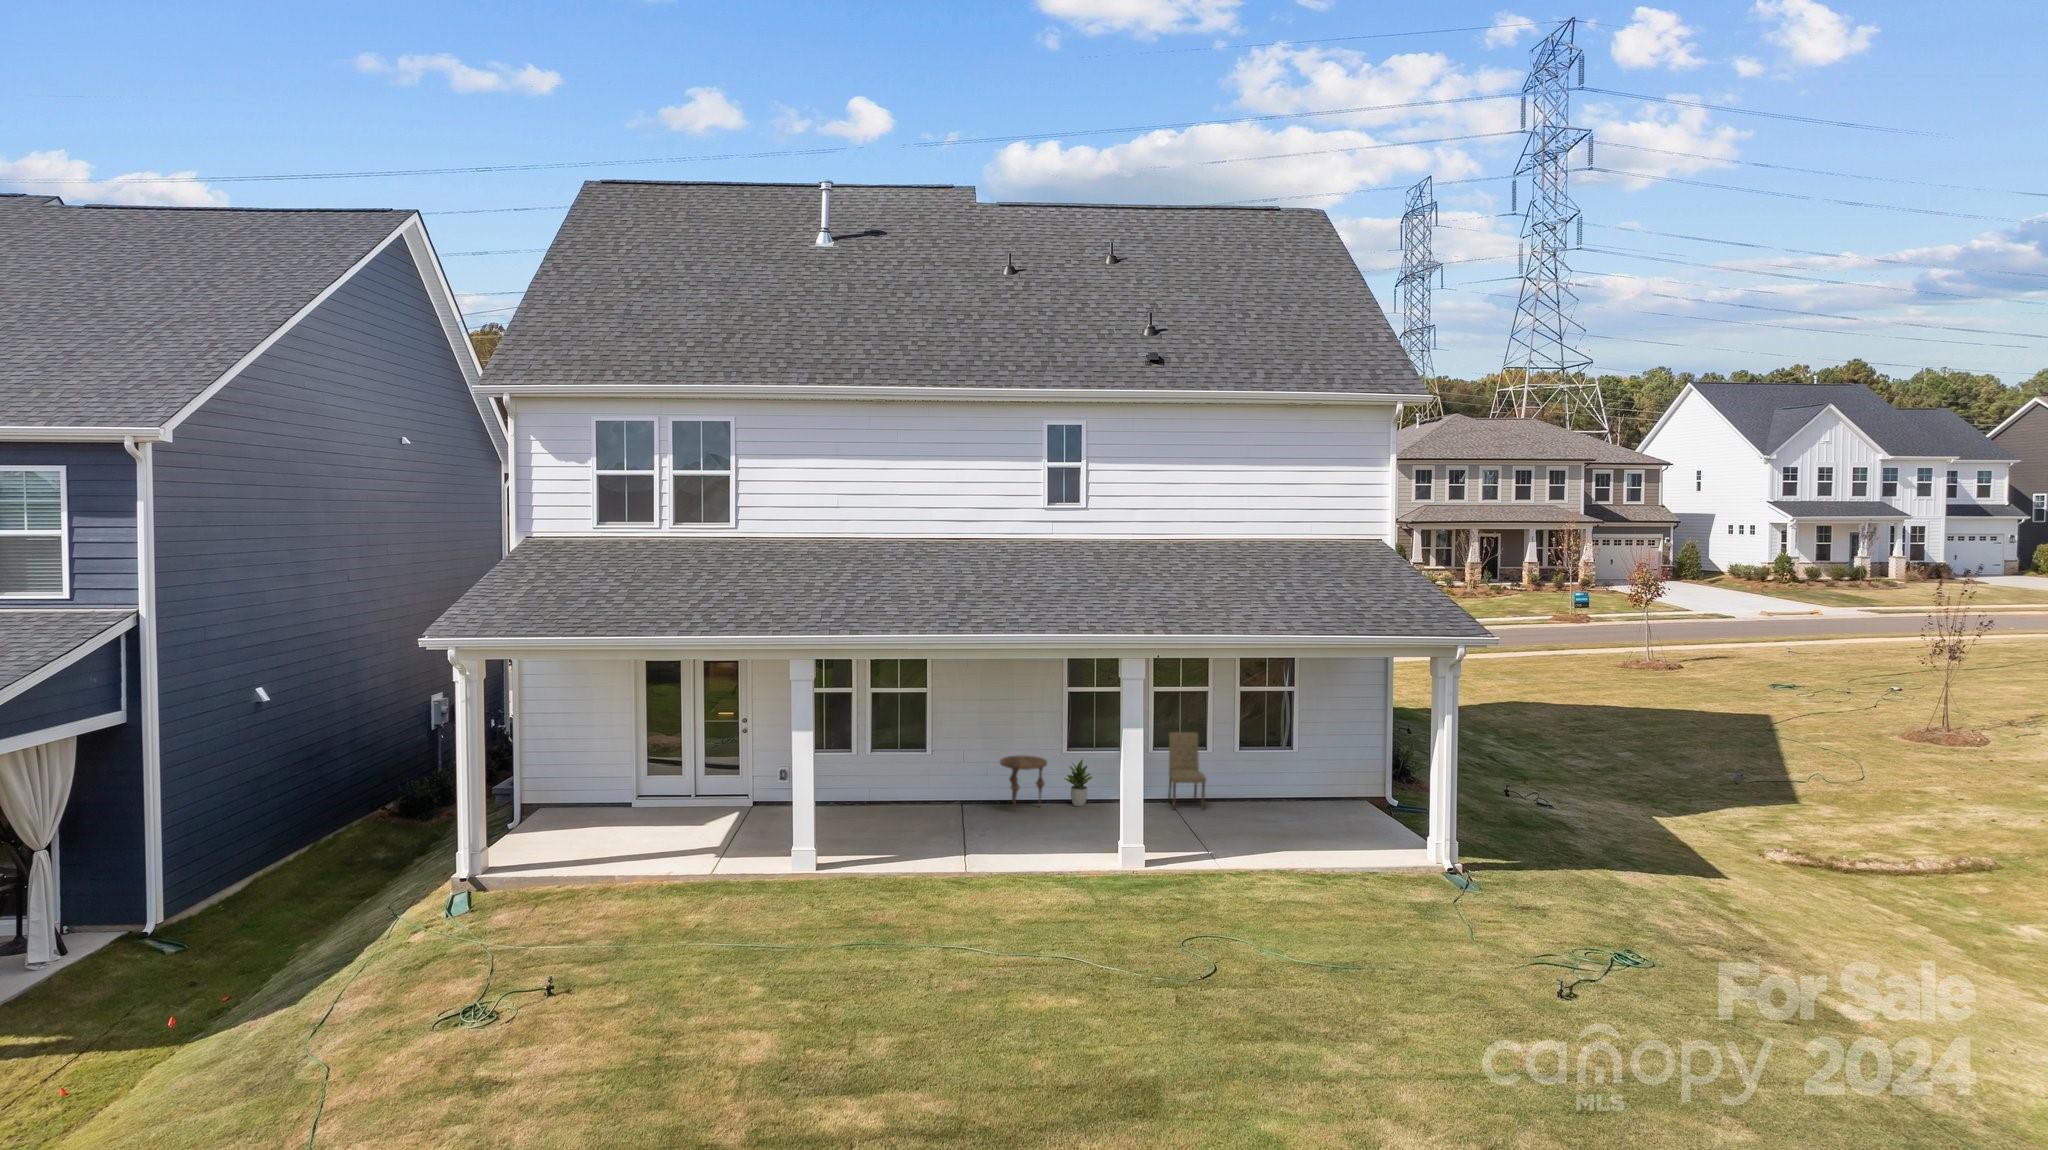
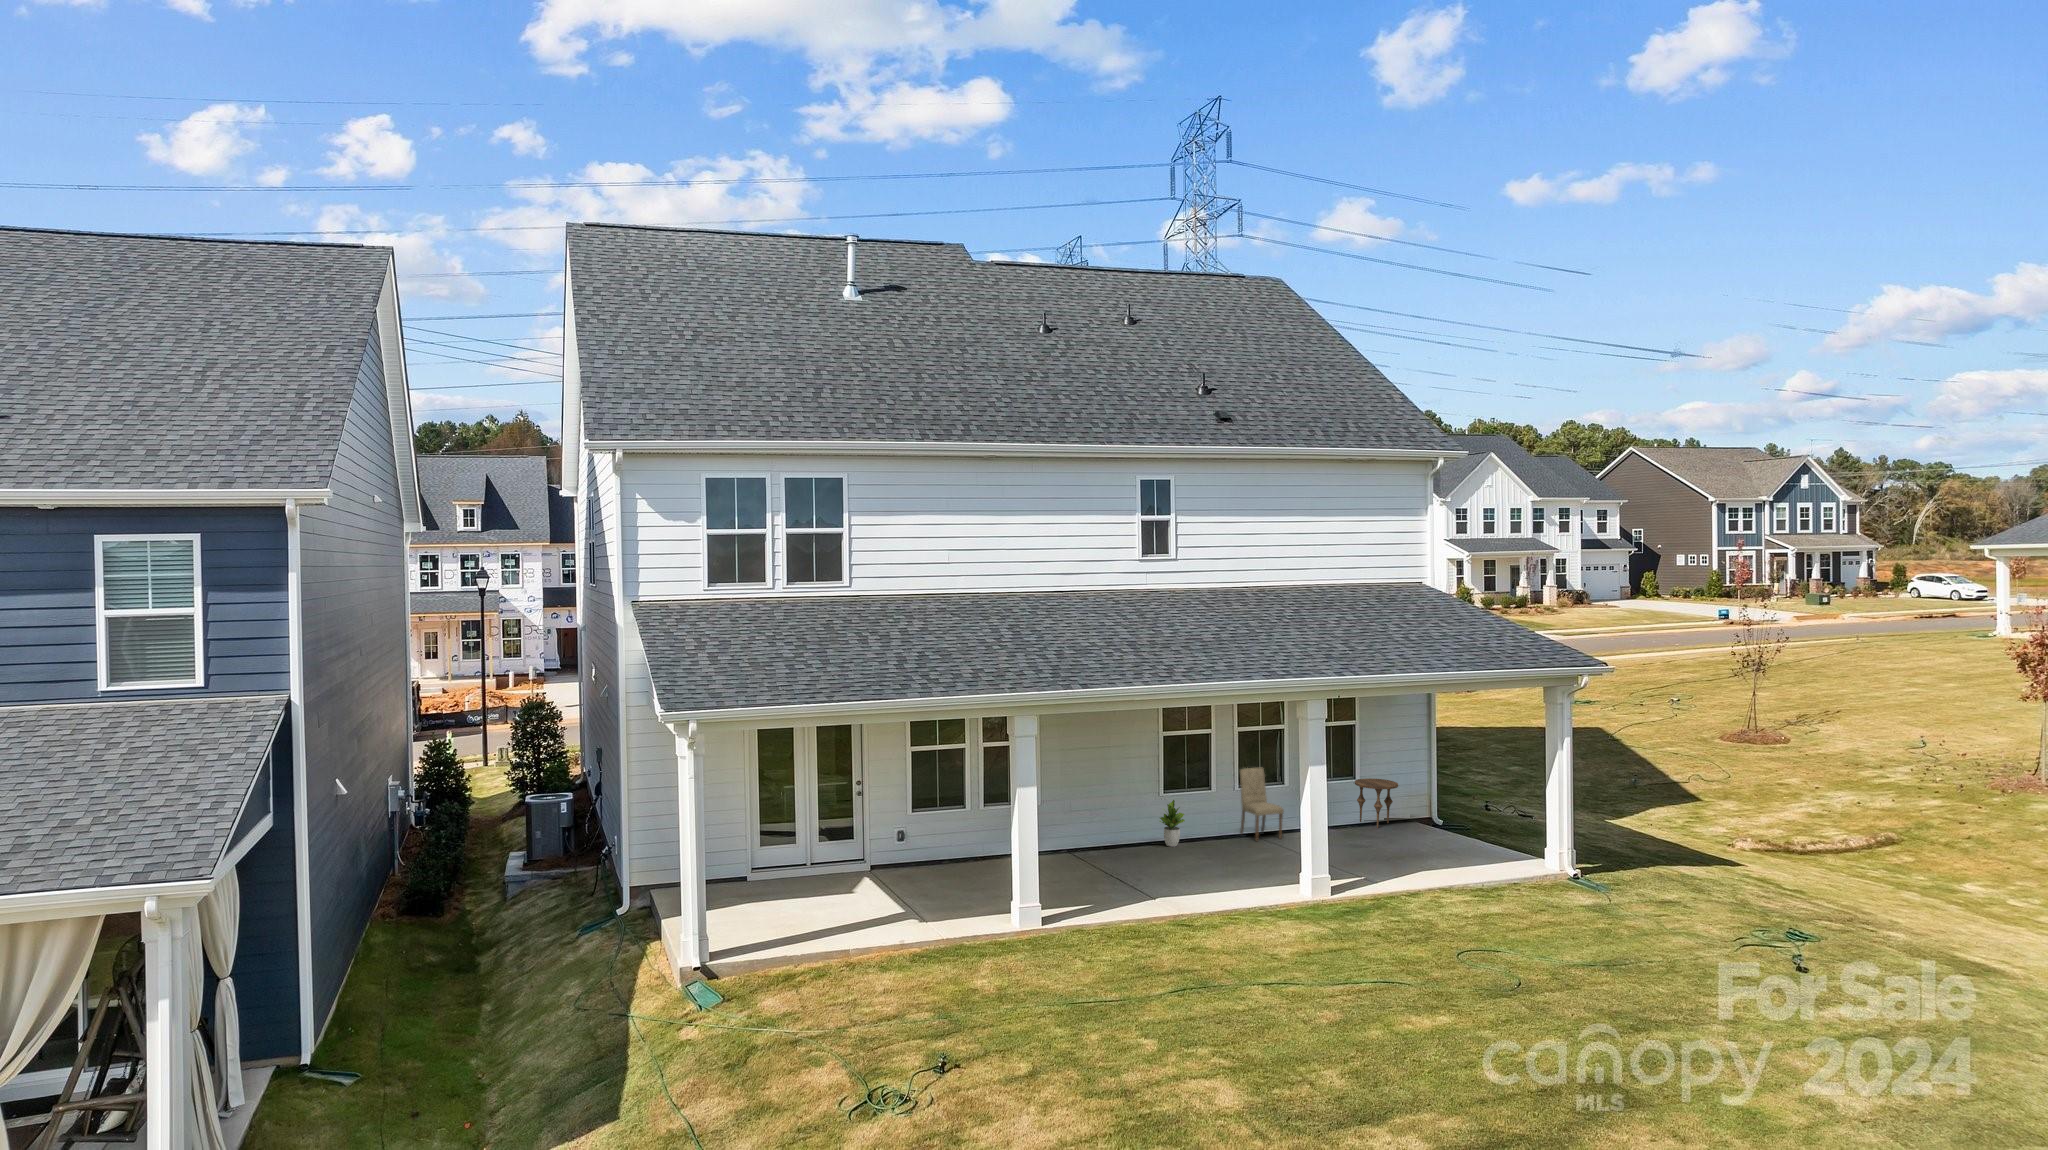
side table: present [1000,755,1047,810] -> present [1355,778,1398,828]

